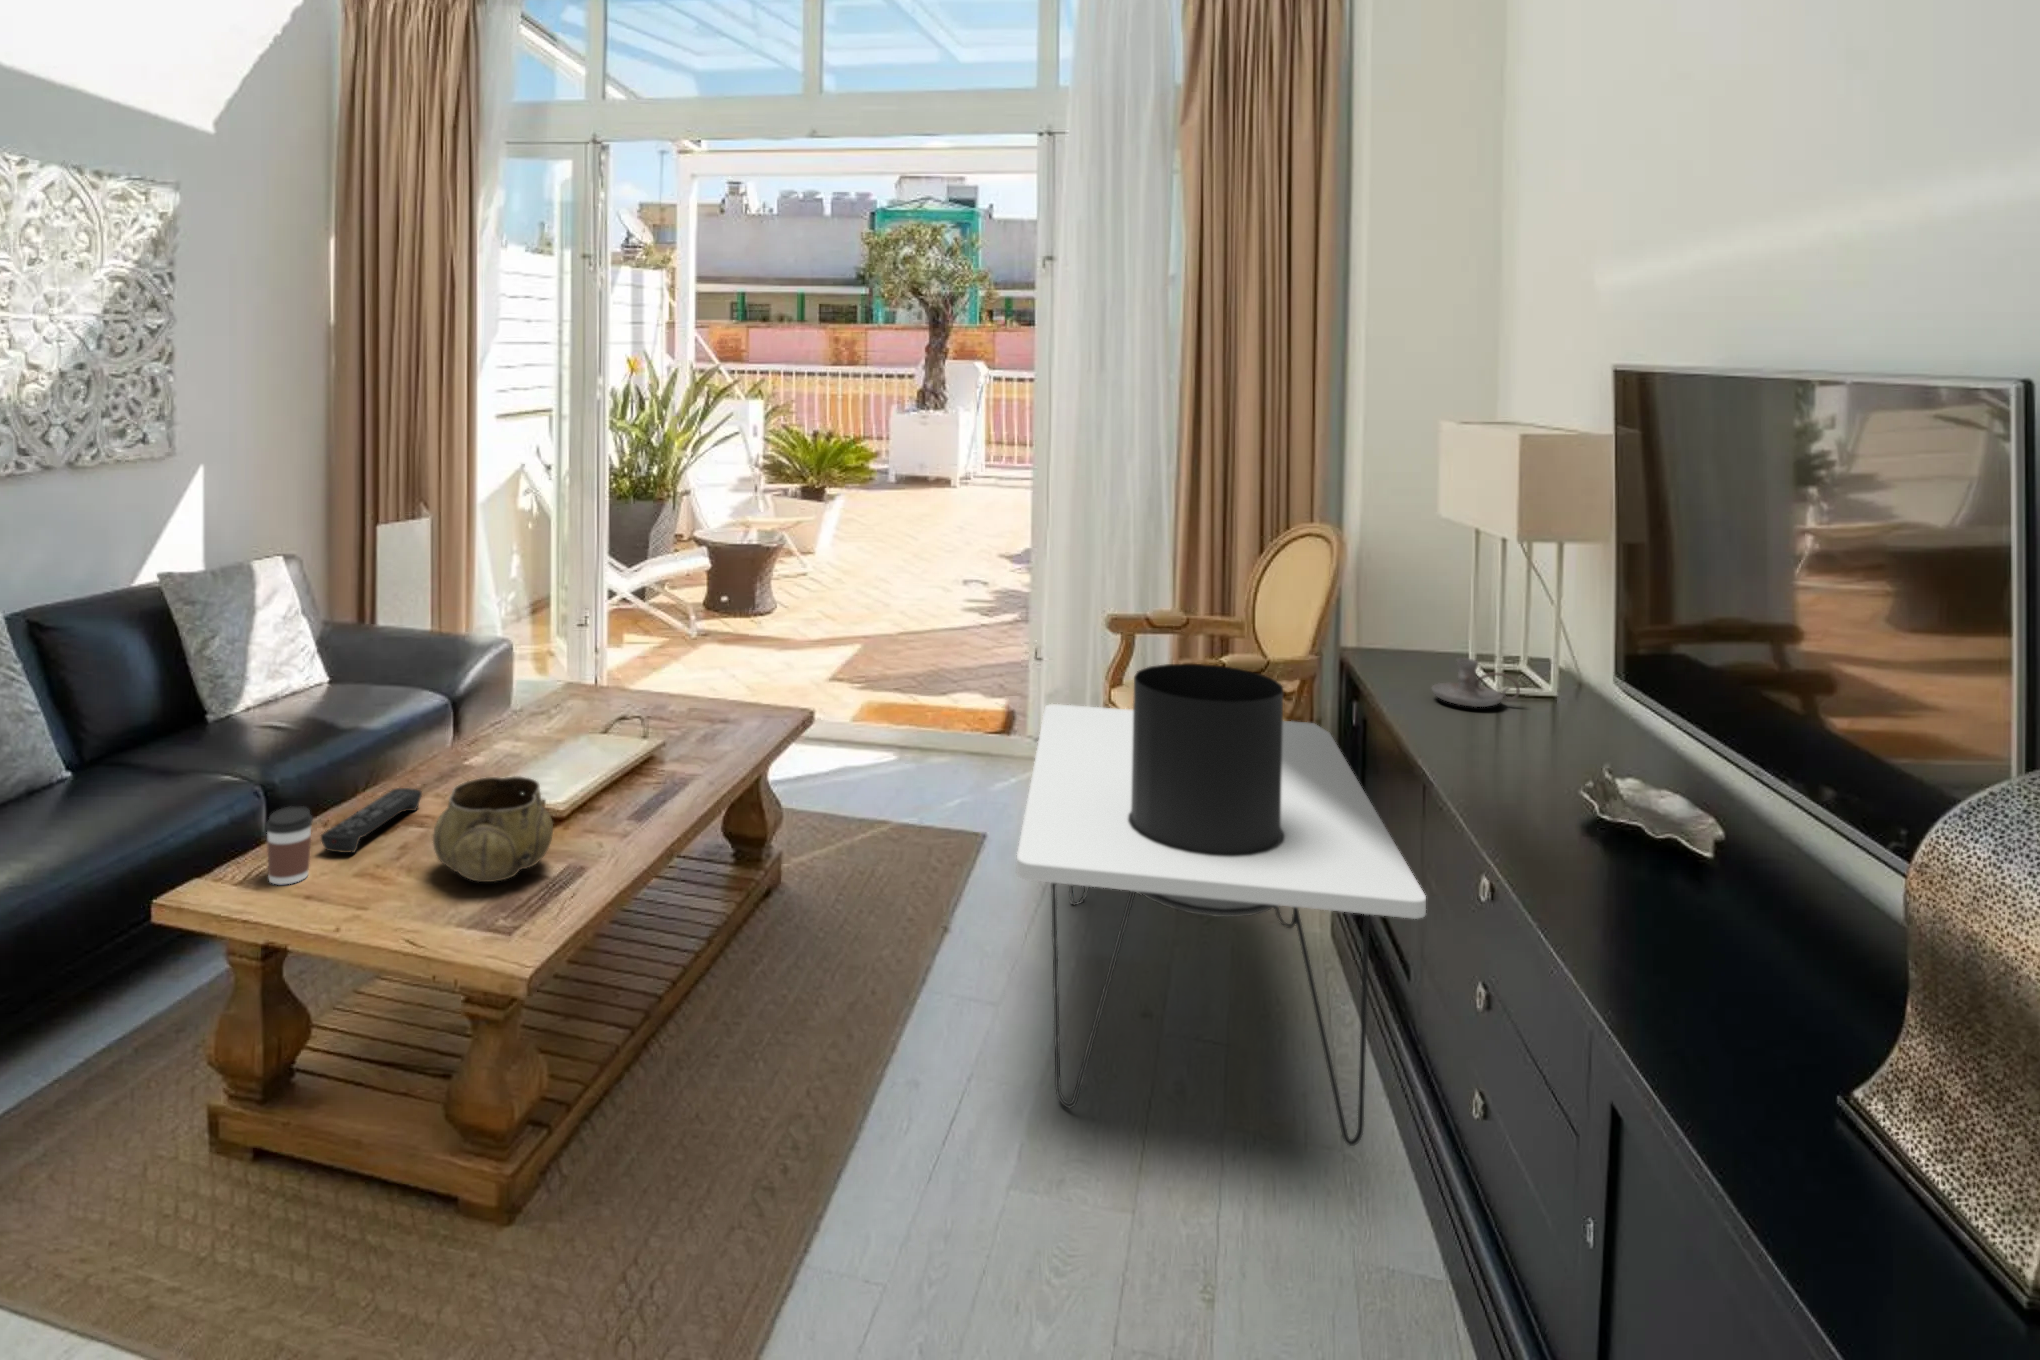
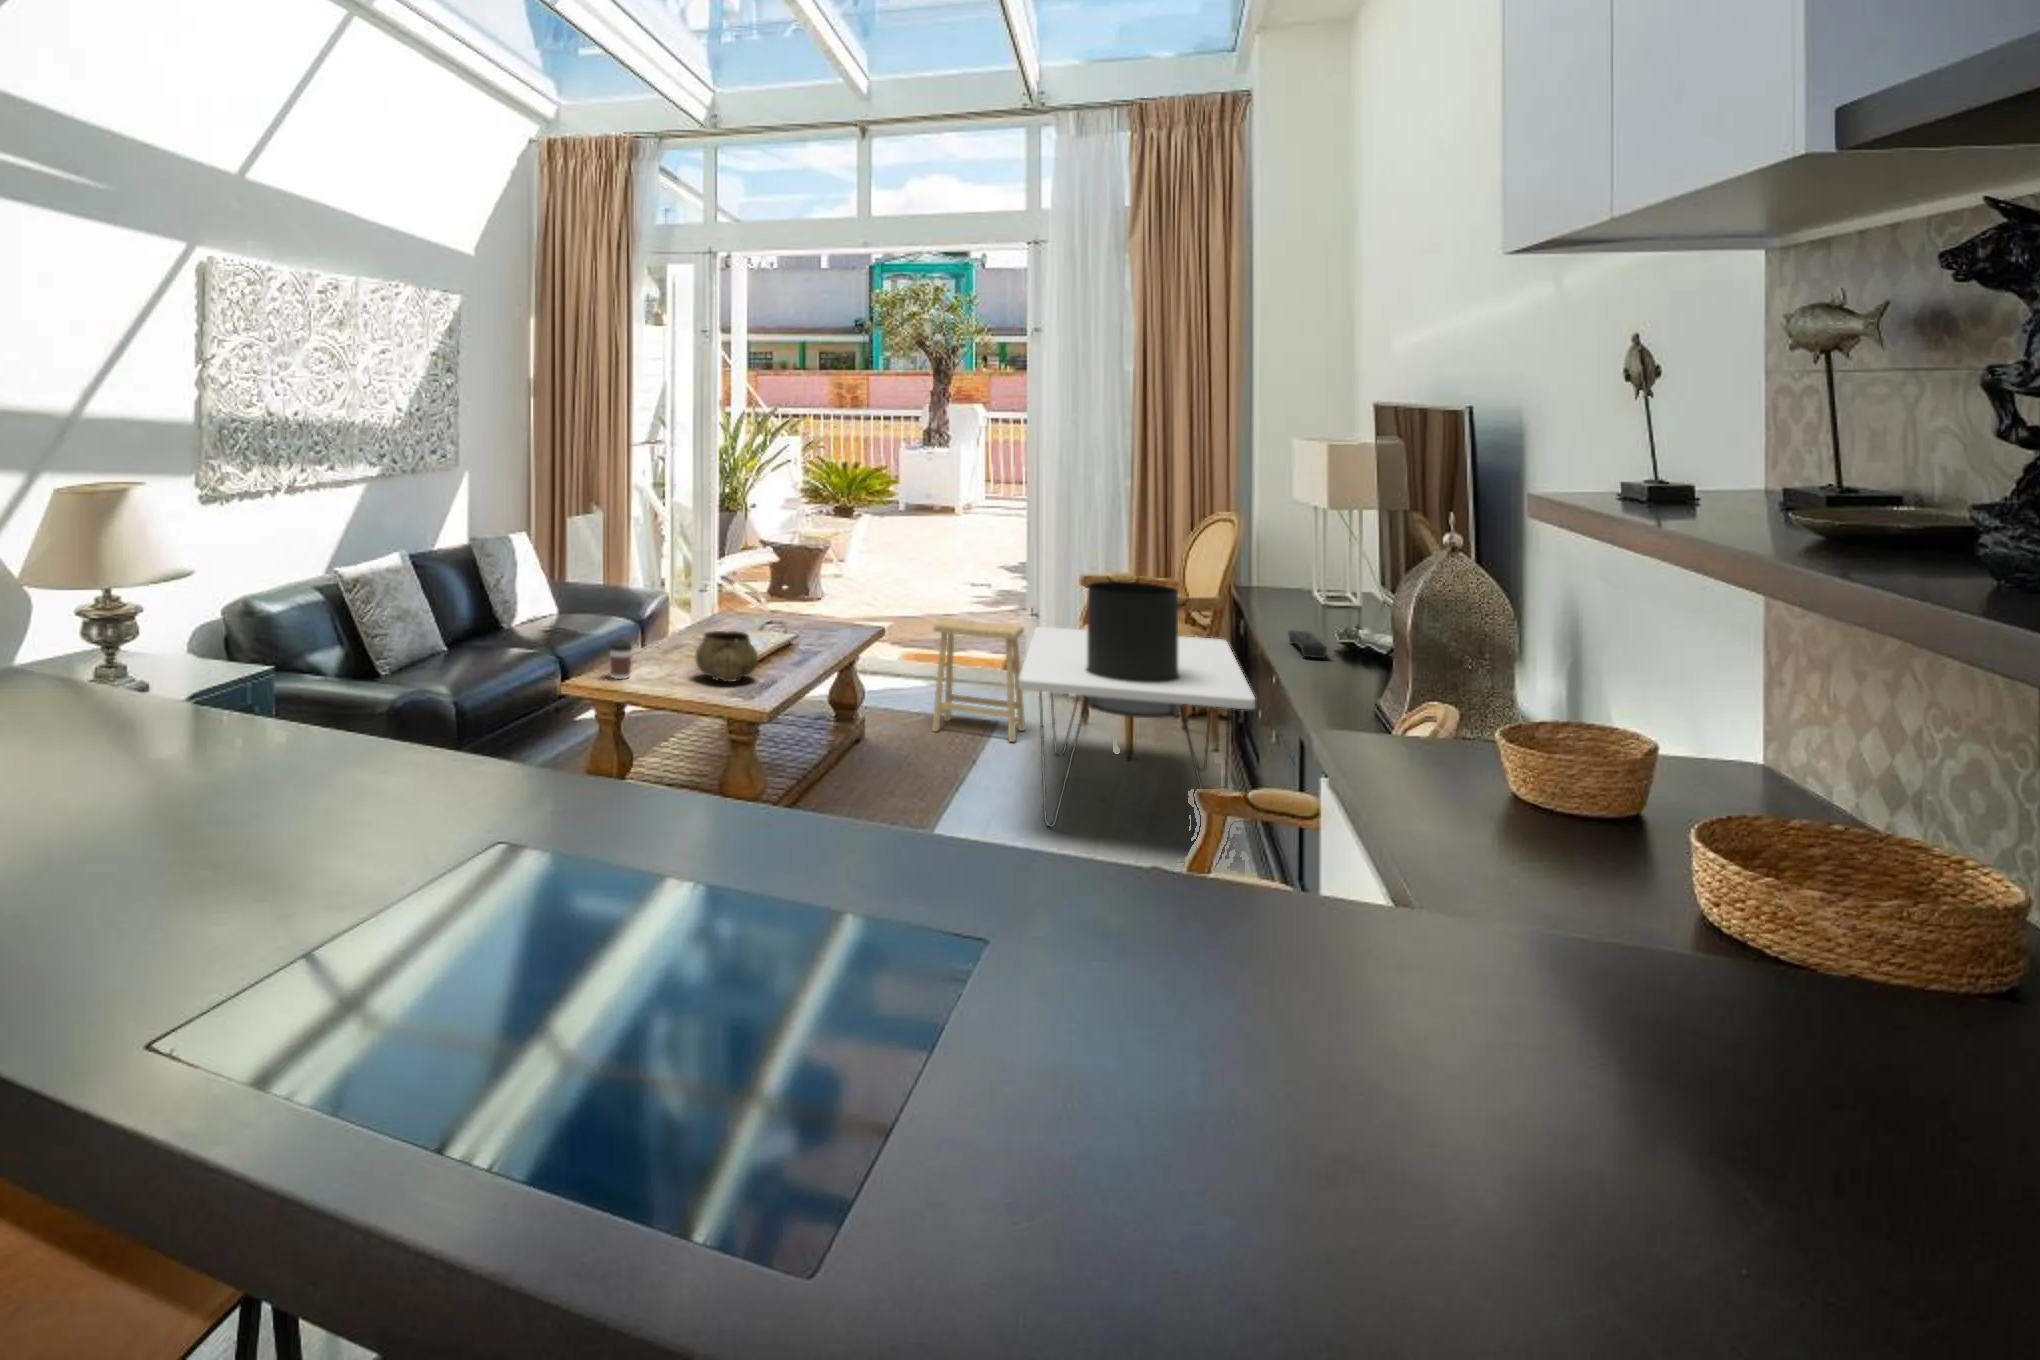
candle holder: present [1432,658,1520,707] -> none [1284,585,1340,613]
footstool: none [890,684,1028,879] -> present [932,619,1025,742]
remote control: present [321,788,422,853] -> present [1288,631,1327,658]

